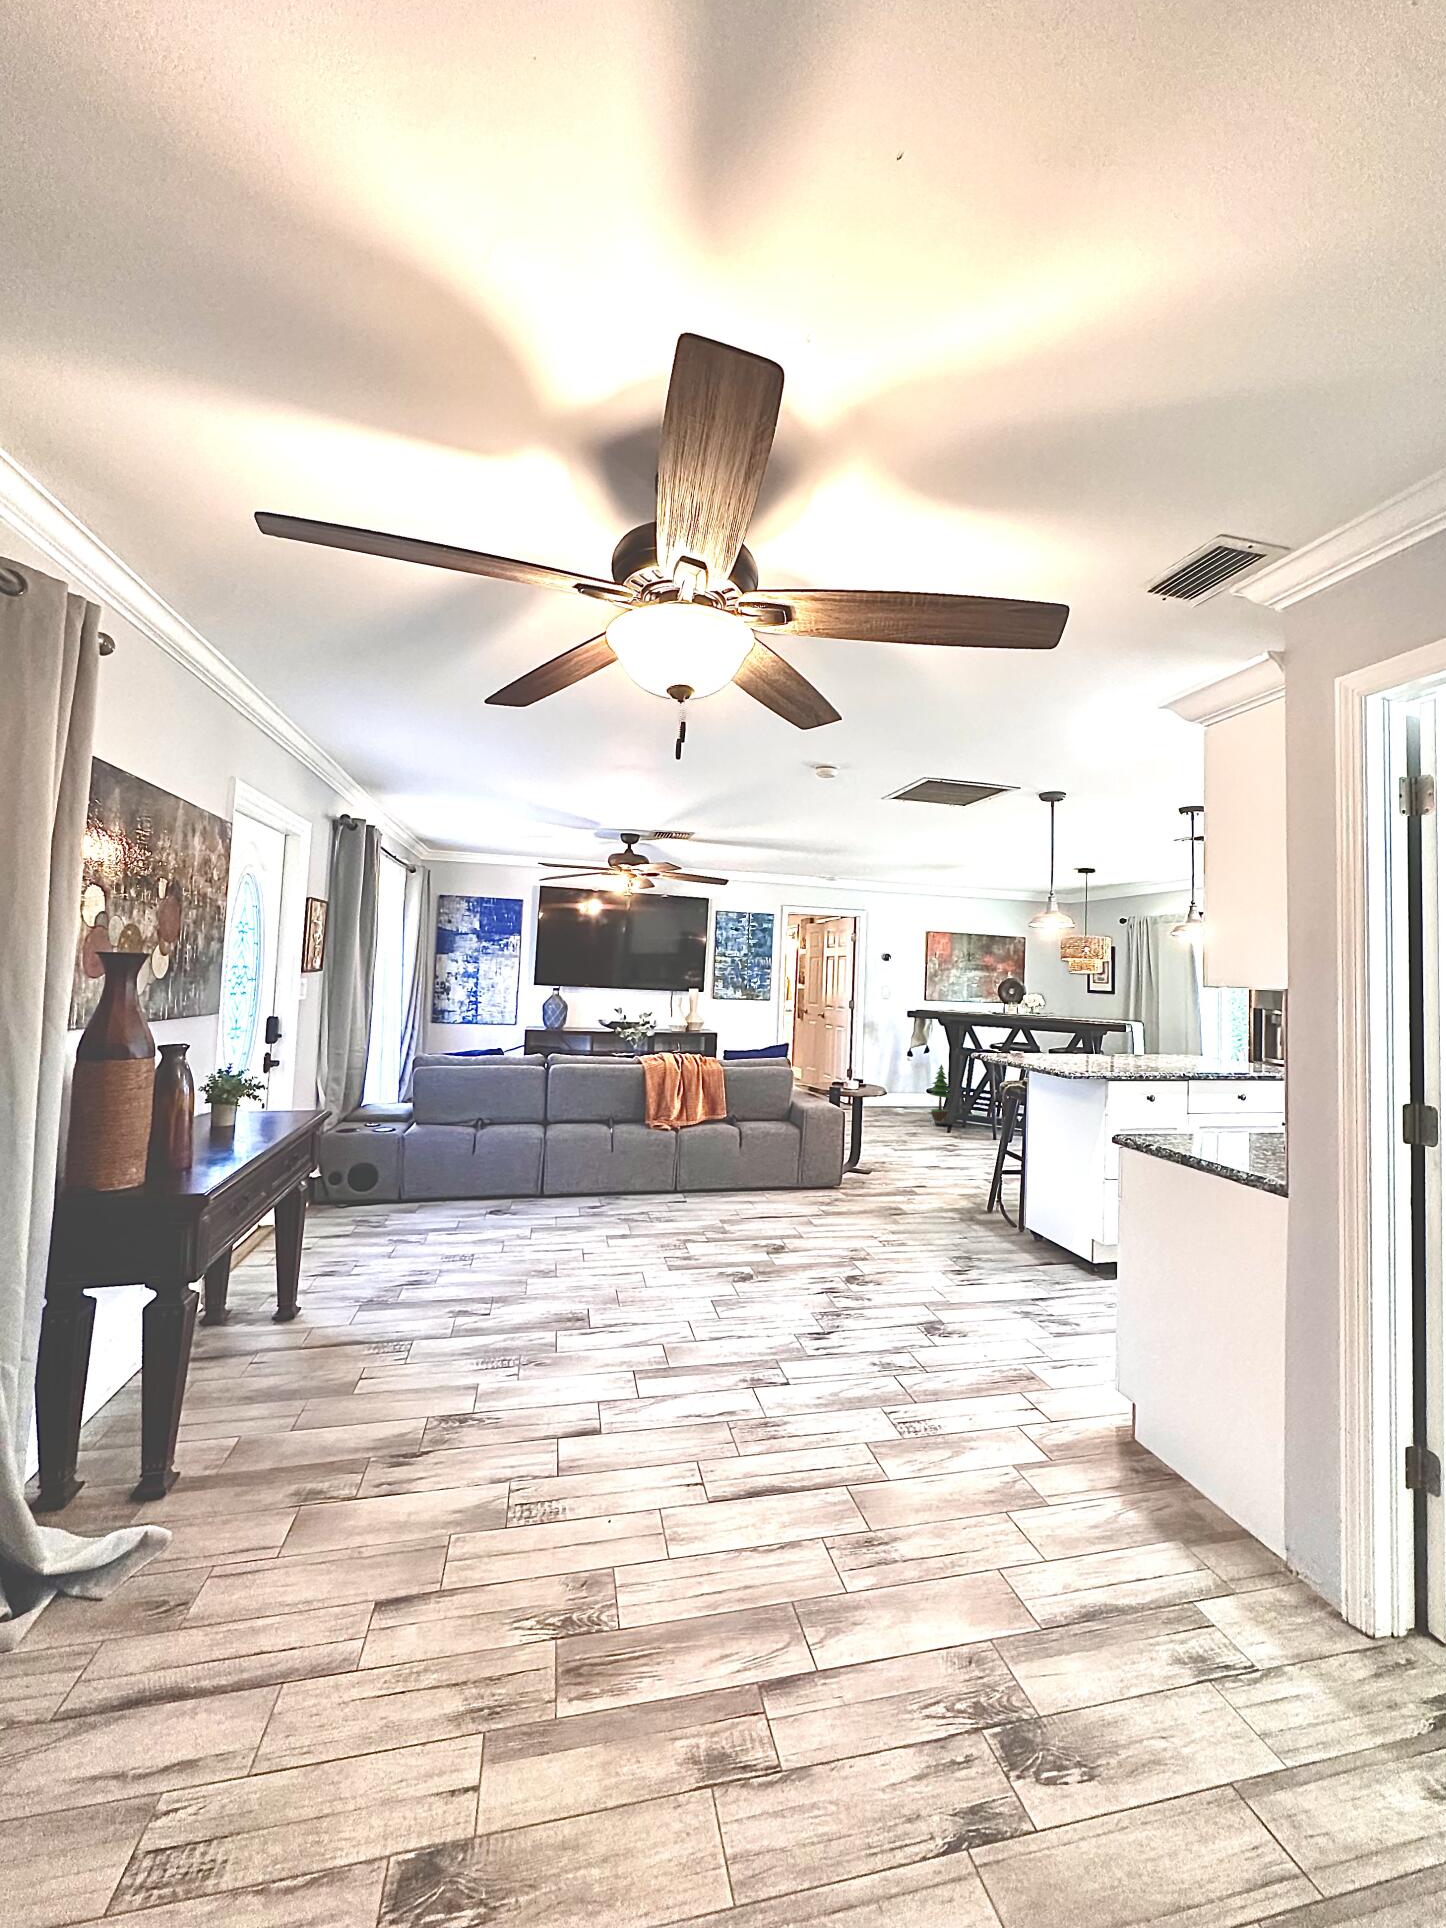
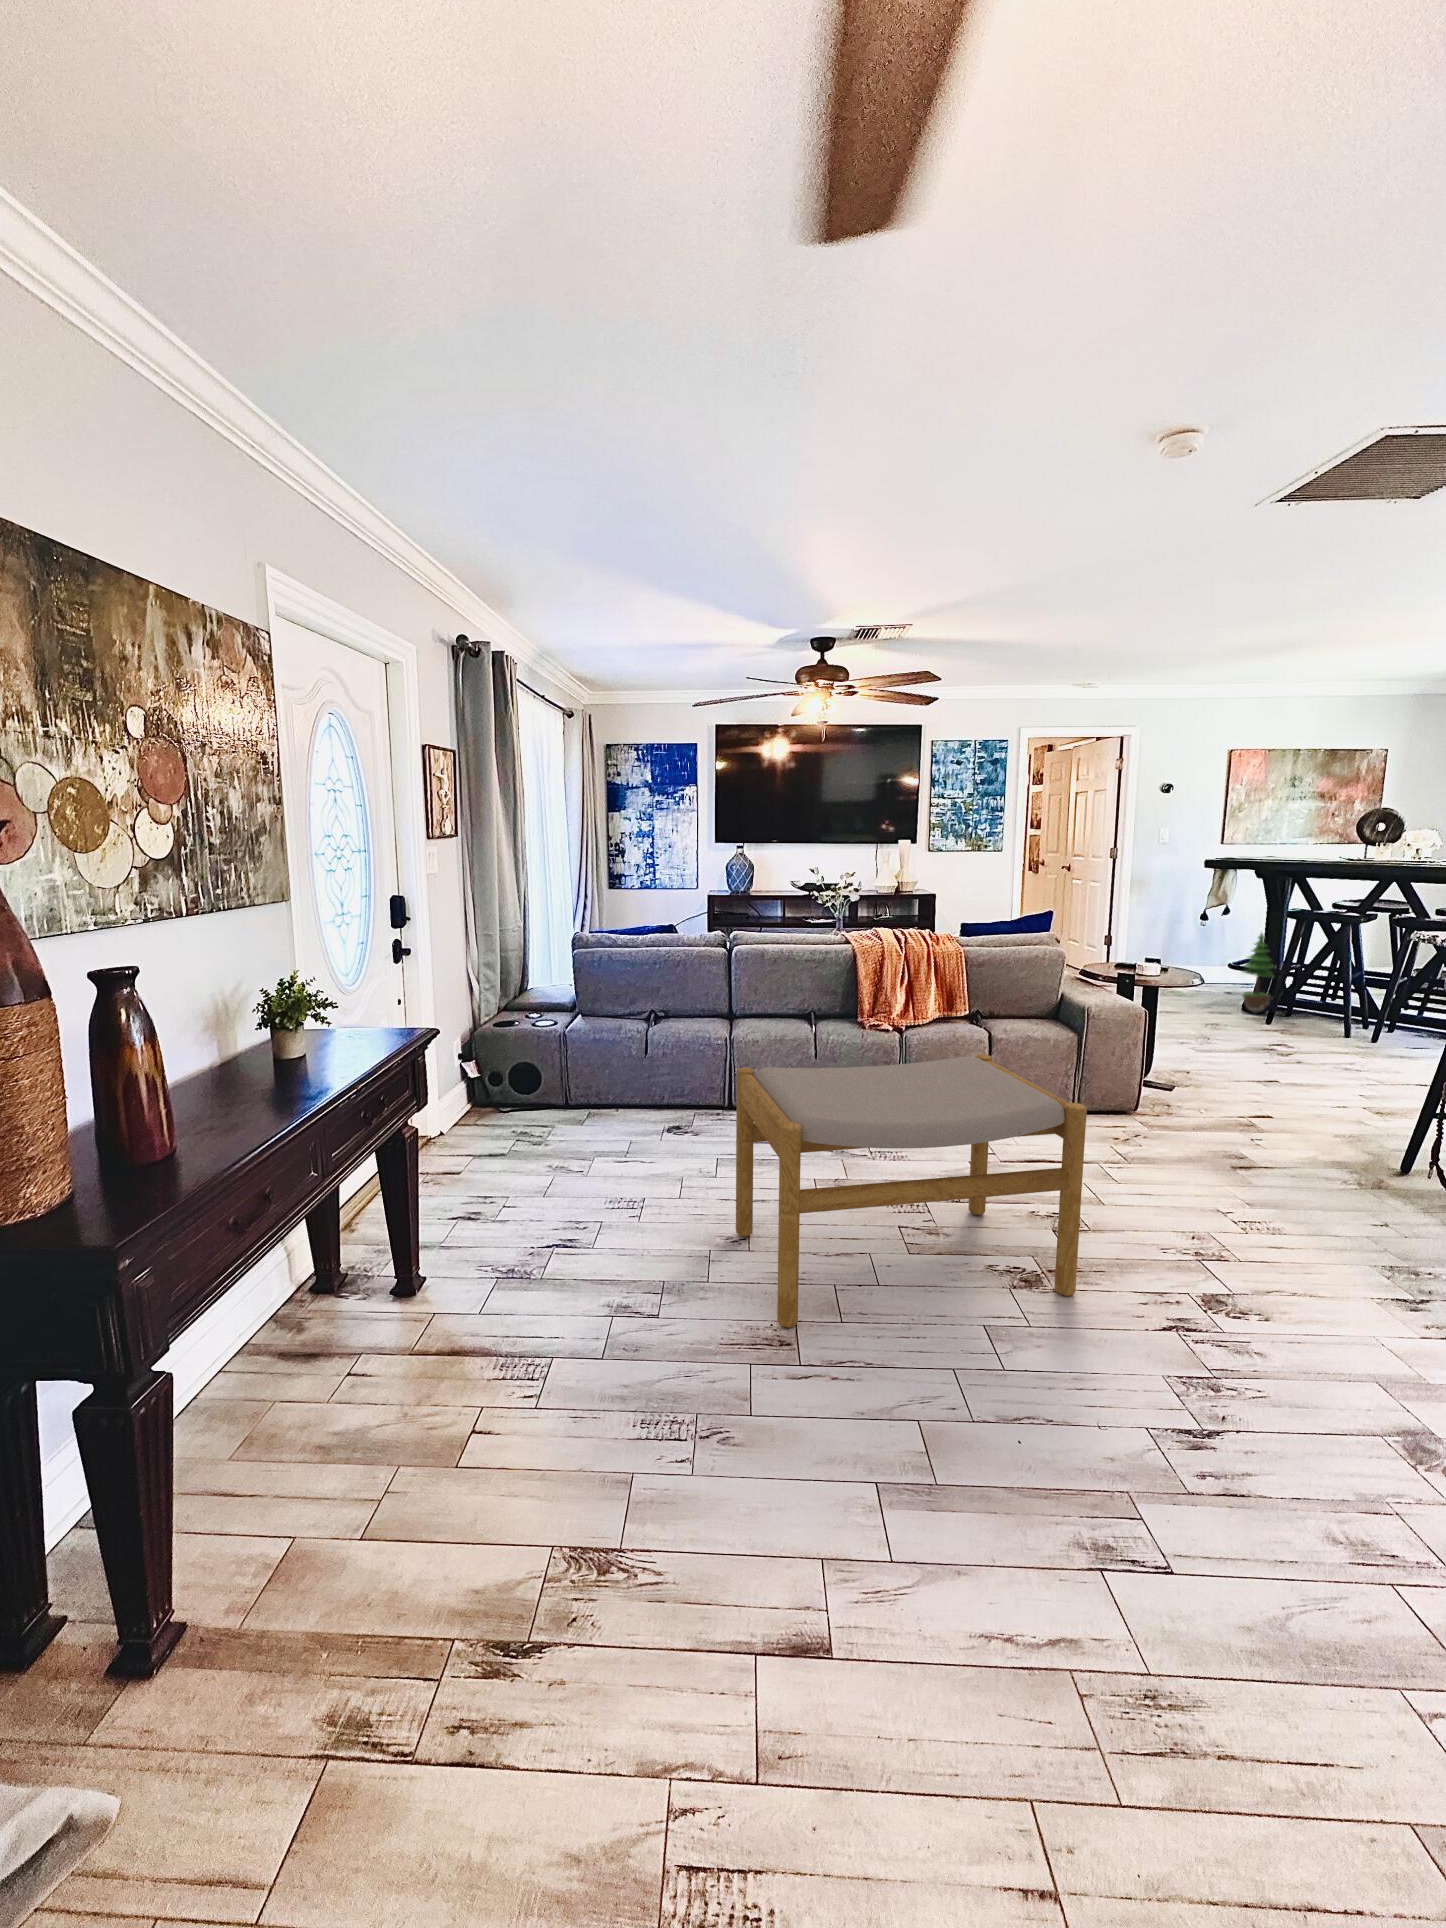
footstool: none [547,1133,778,1313] -> present [736,1054,1087,1328]

